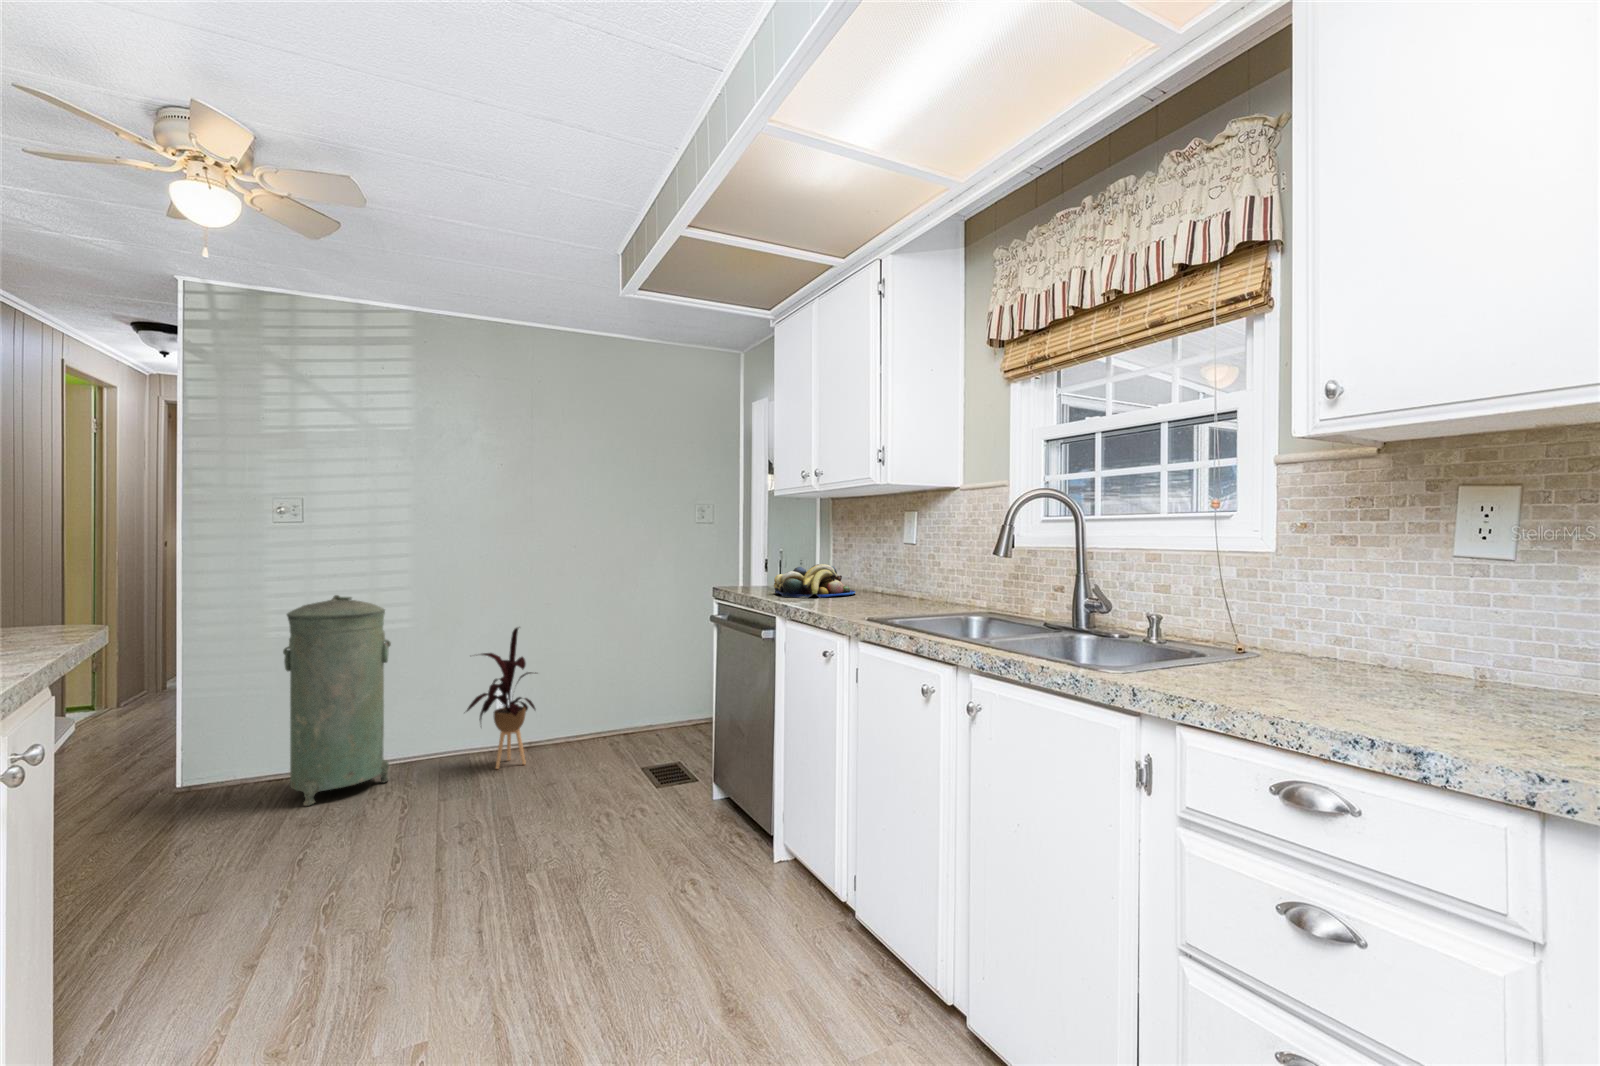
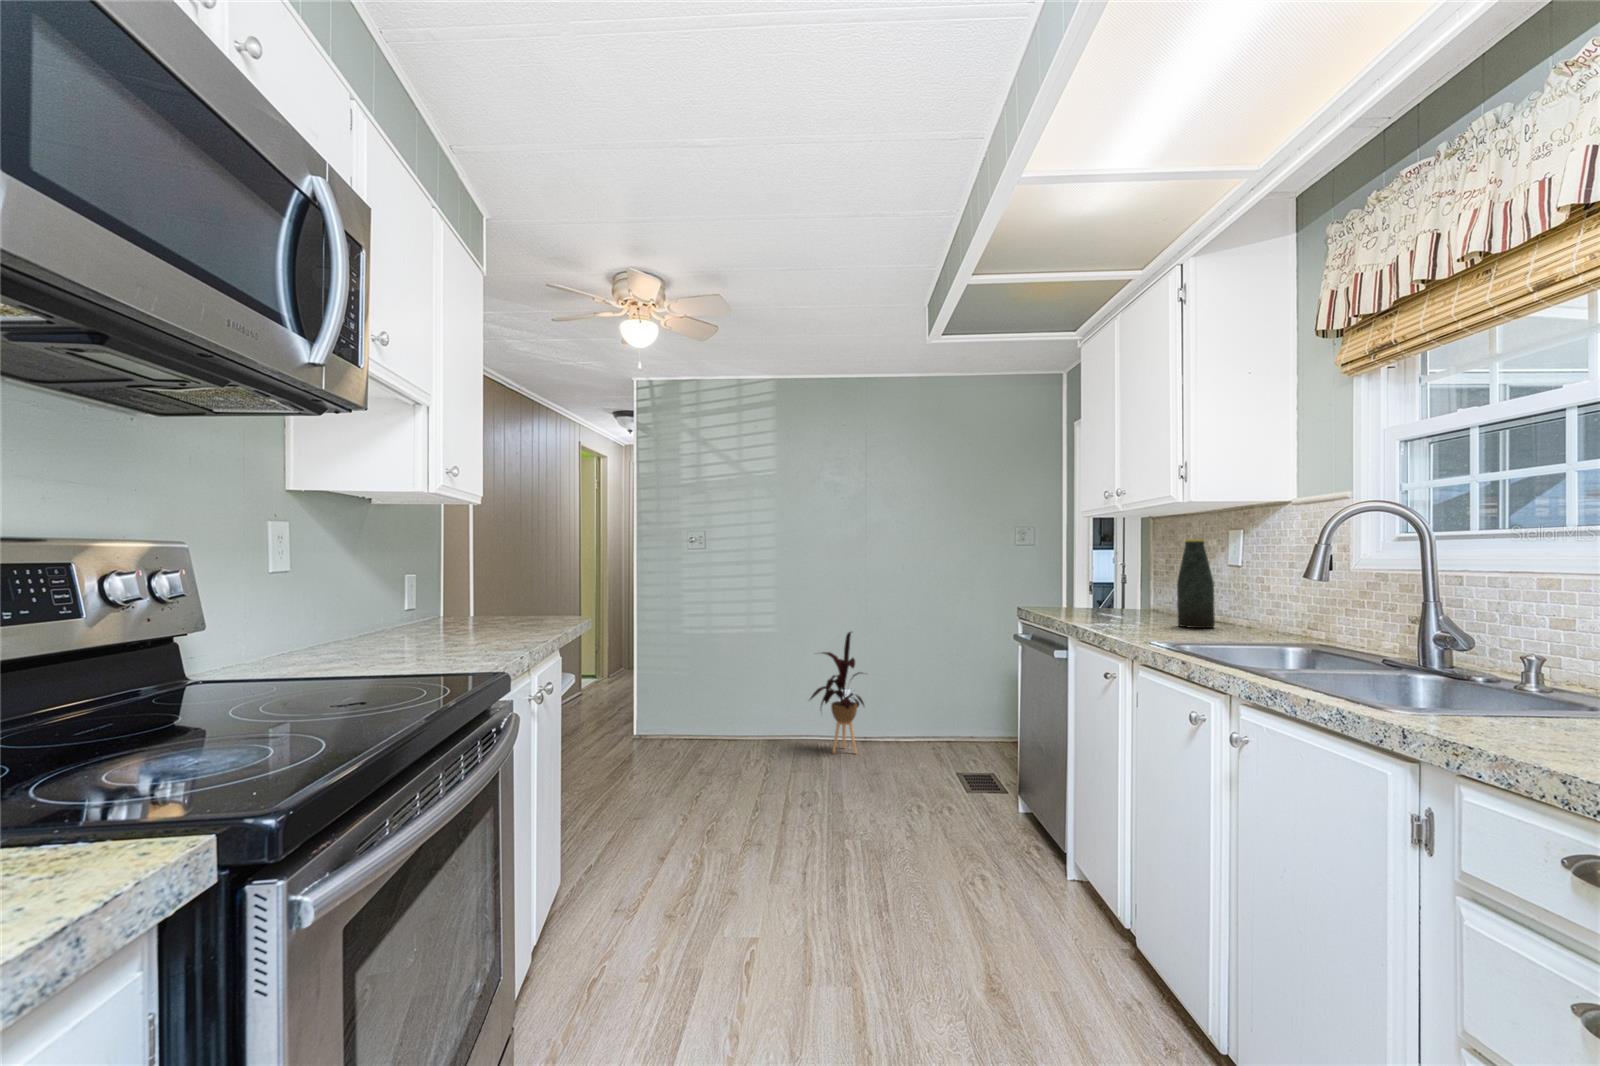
bottle: none [865,522,894,603] -> present [1177,539,1215,628]
fruit bowl: present [774,564,855,598] -> none [1082,584,1178,619]
trash can: present [283,595,391,806] -> none [688,597,757,757]

